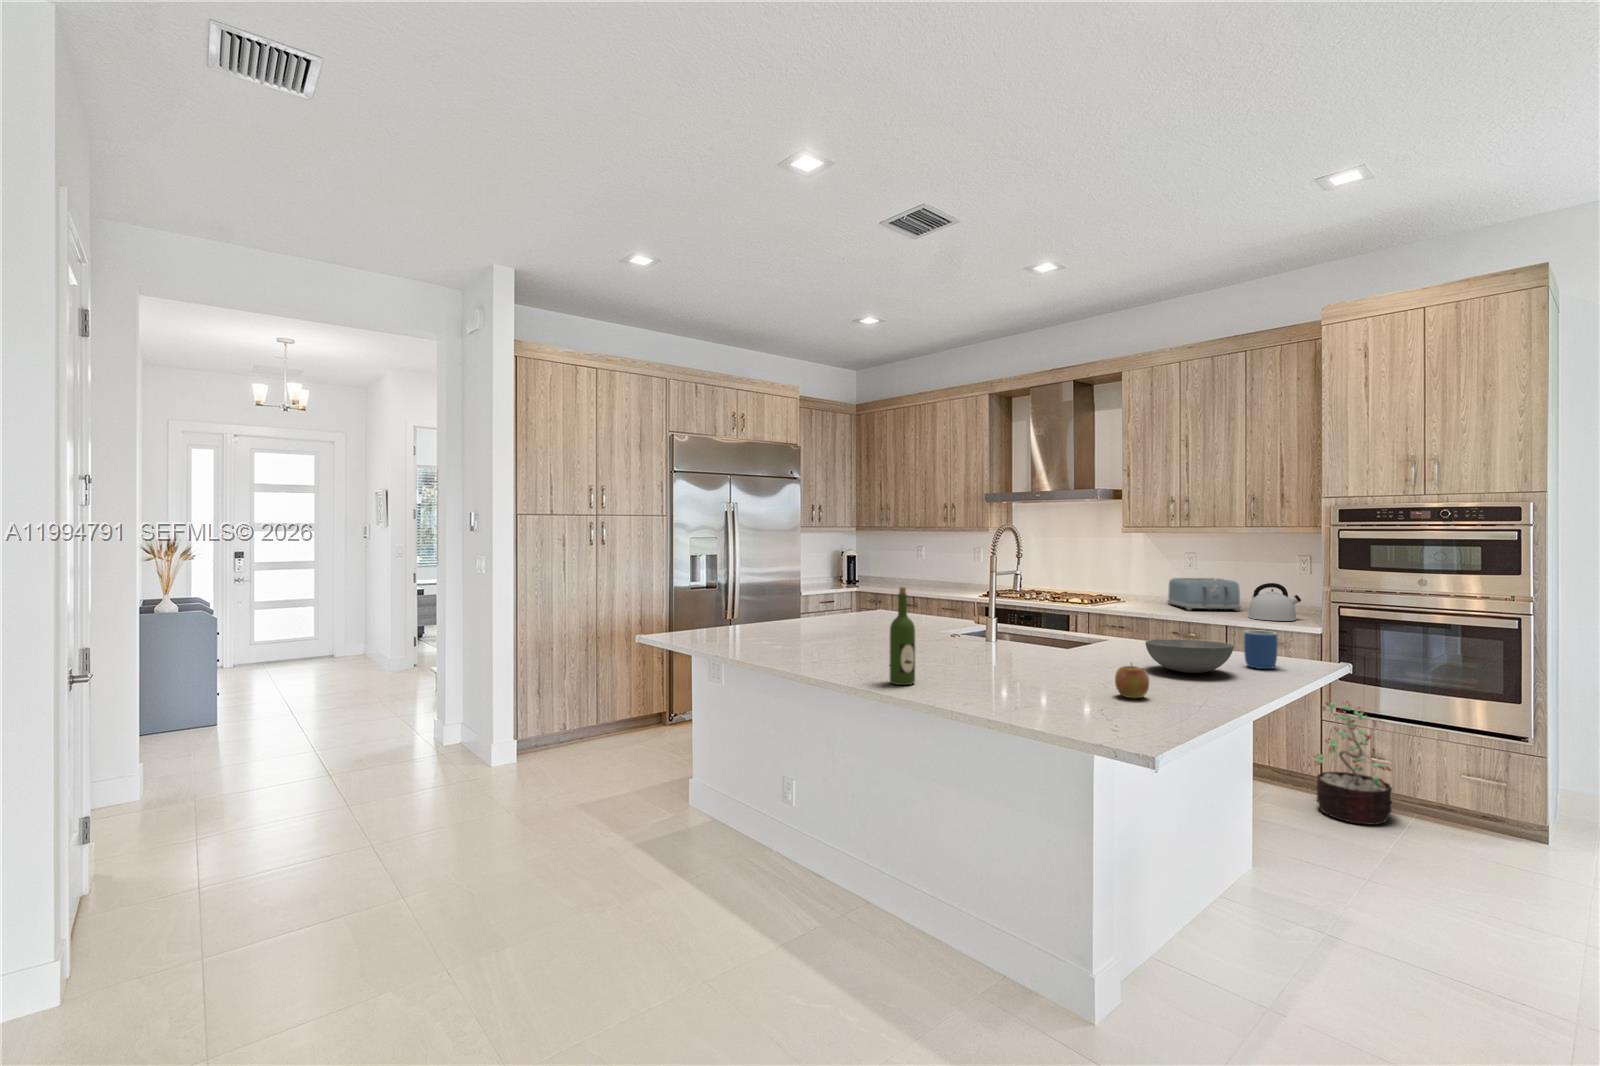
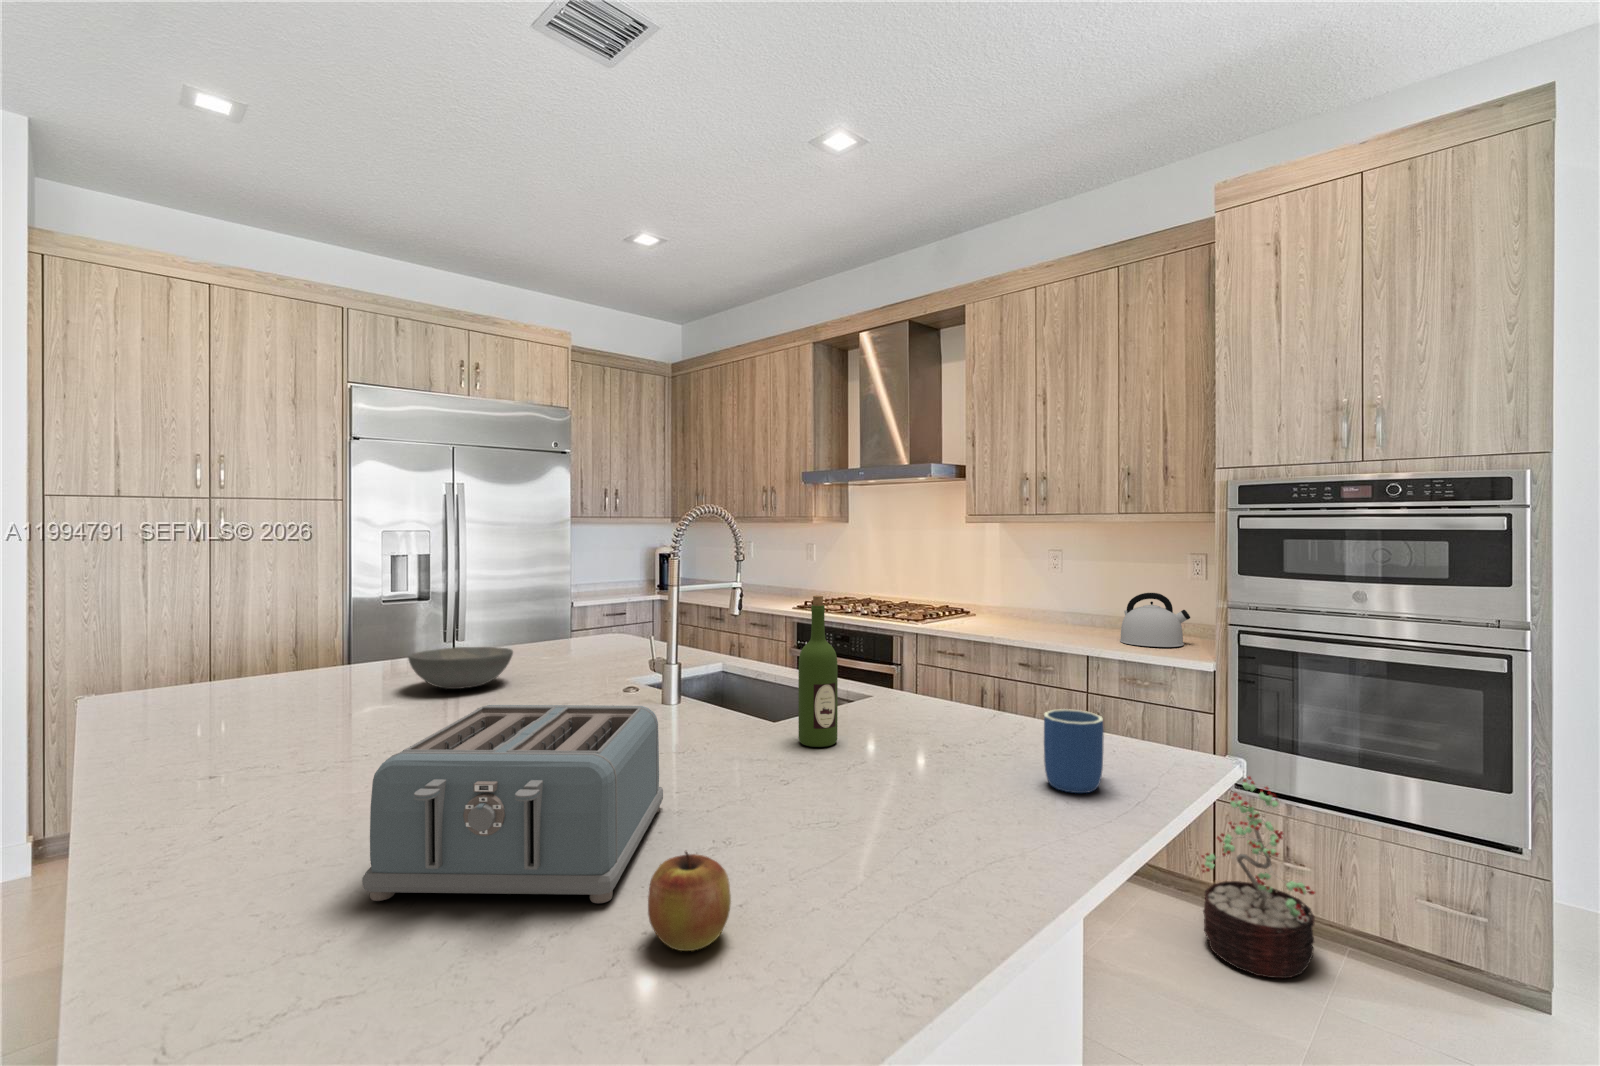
toaster: present [1167,578,1241,611] -> present [362,705,663,903]
wine bottle: present [890,587,915,685] -> present [798,596,838,747]
bowl: present [1145,639,1234,673] -> present [408,647,513,689]

